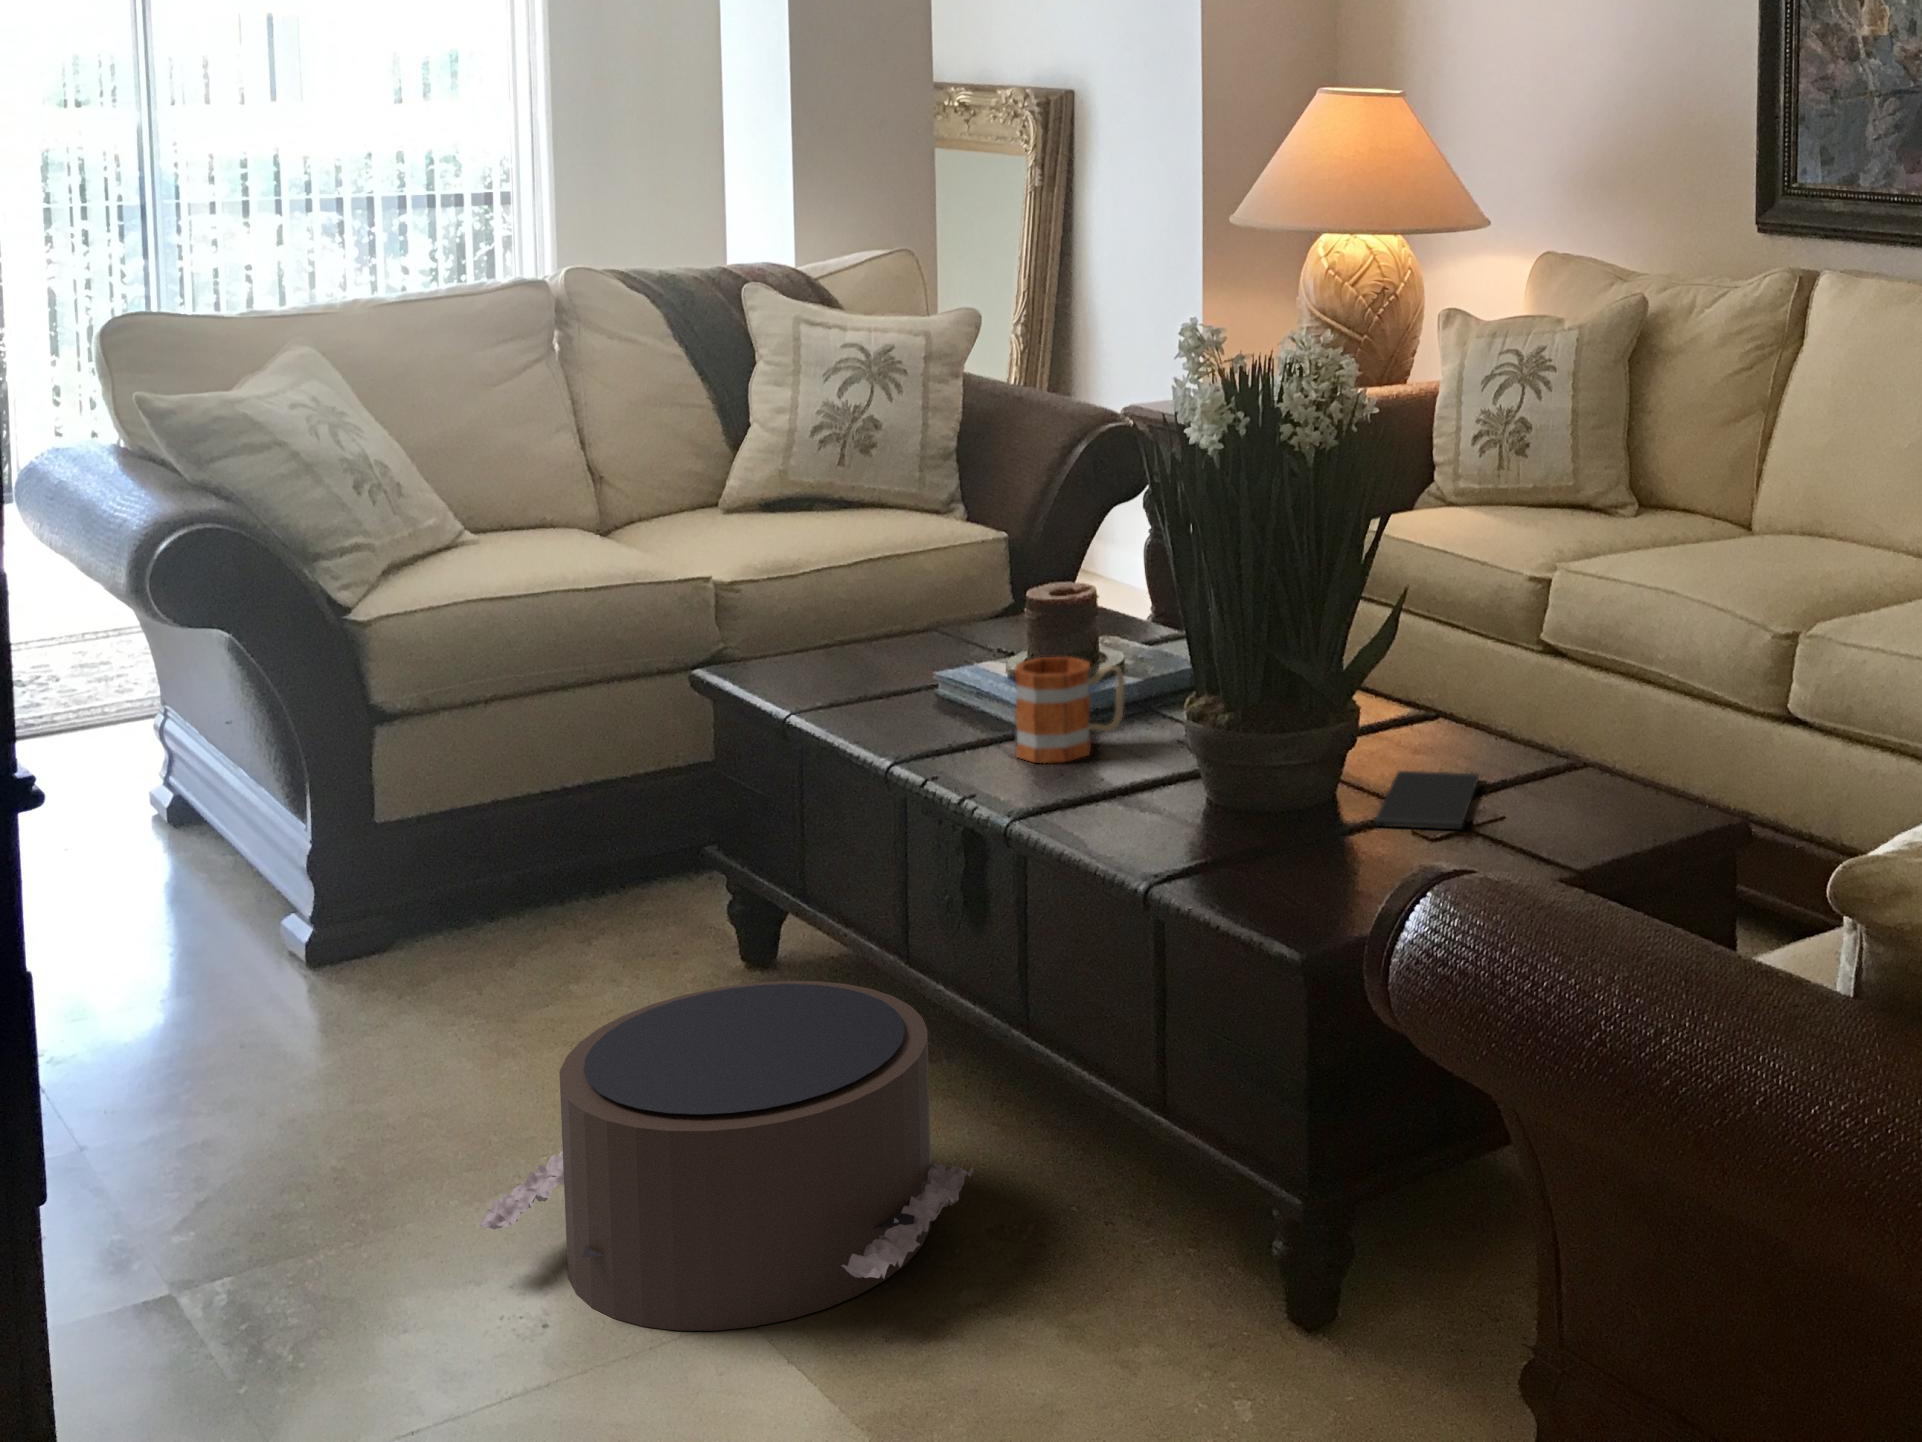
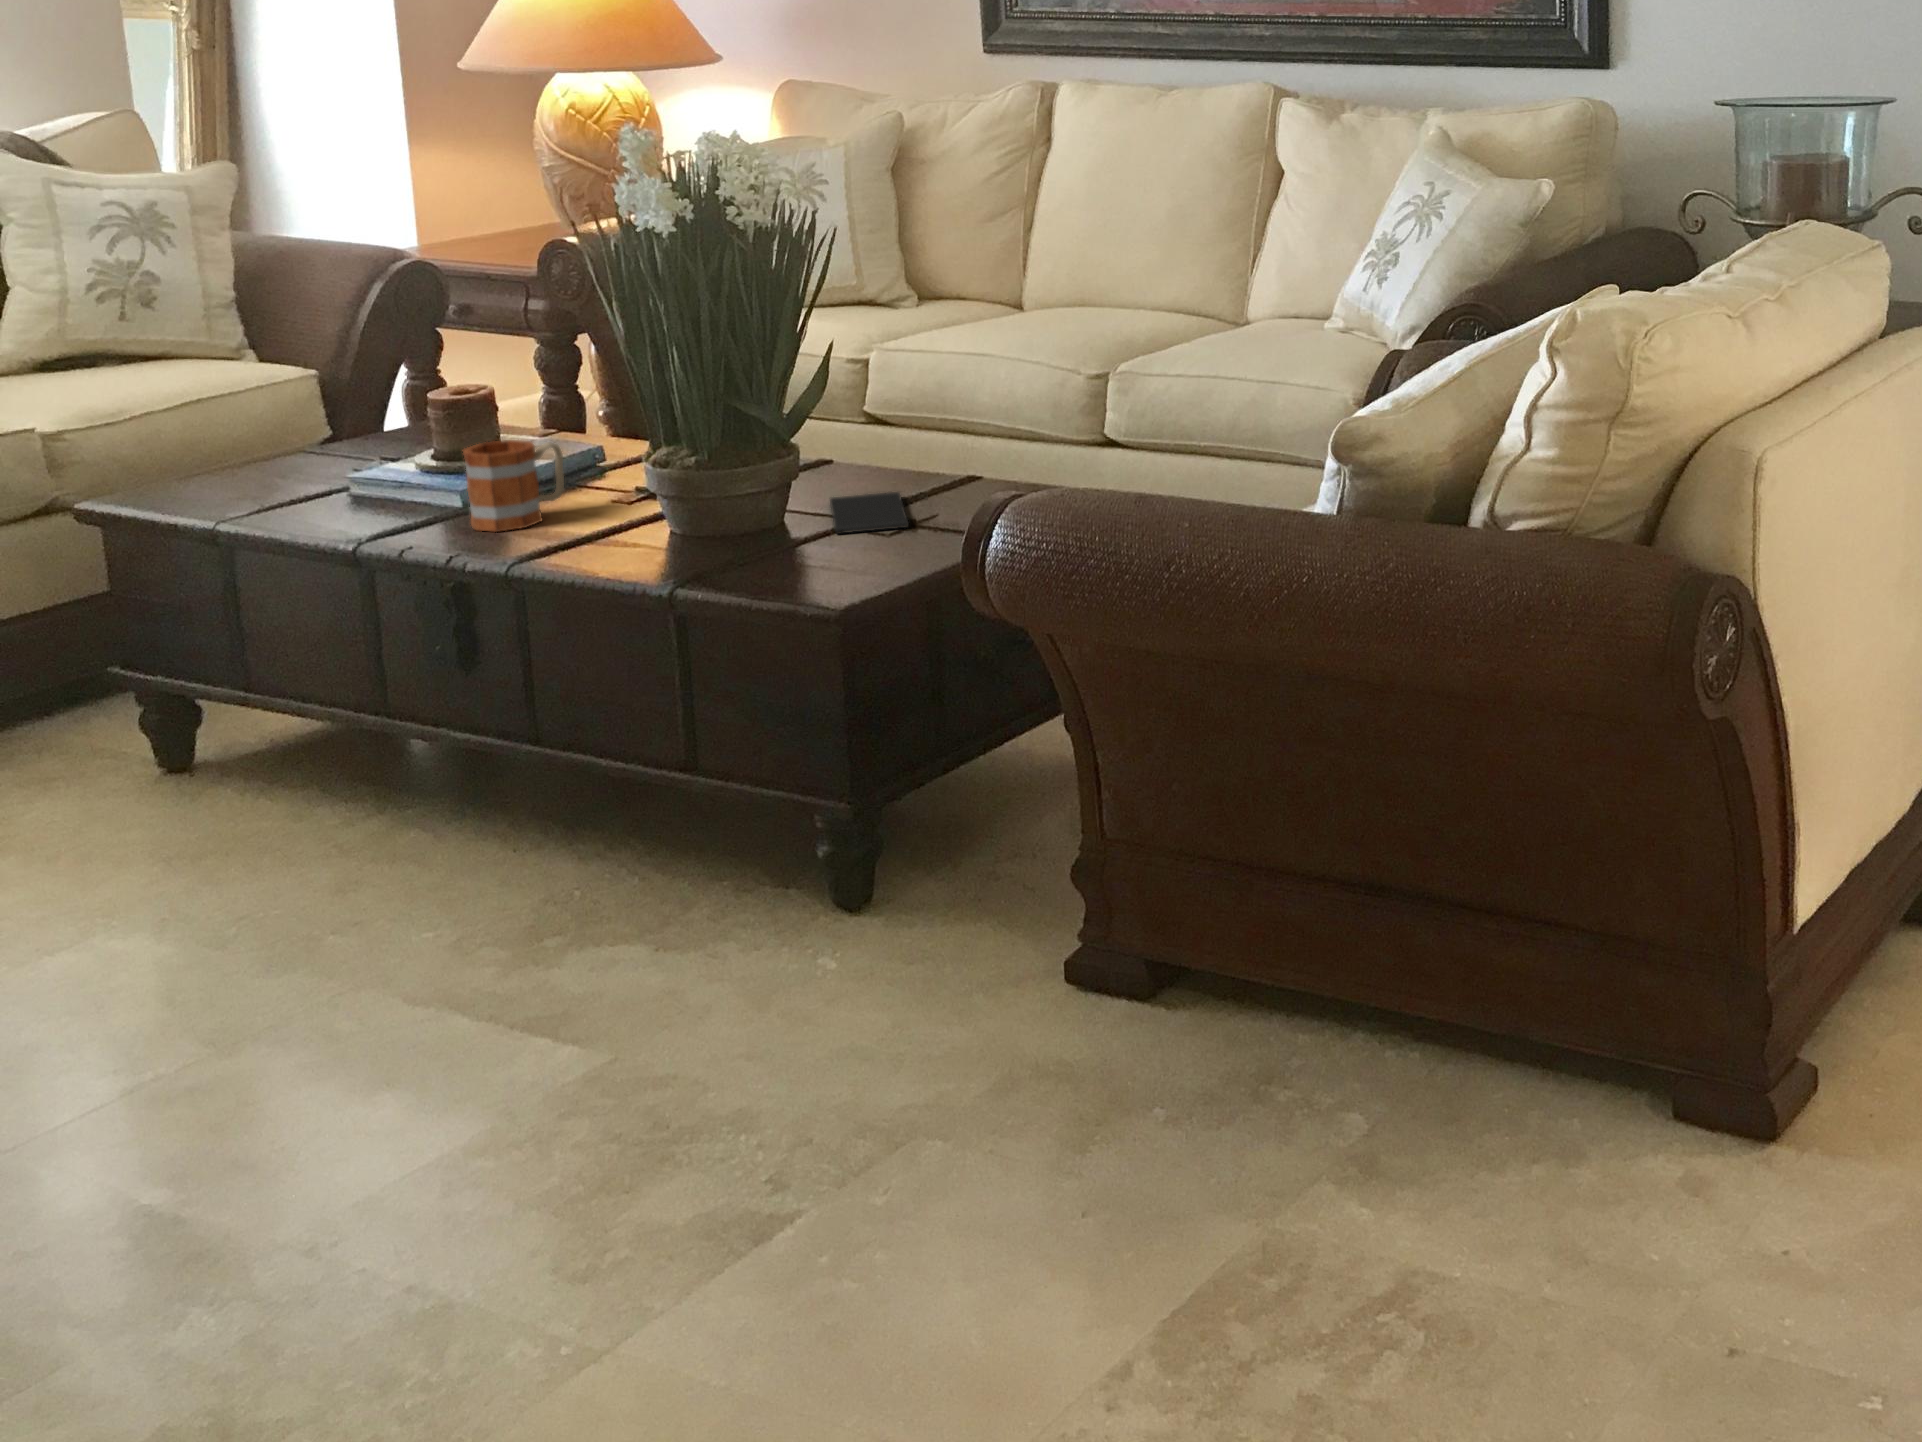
pouf: present [477,981,974,1331] -> none [85,730,534,1013]

